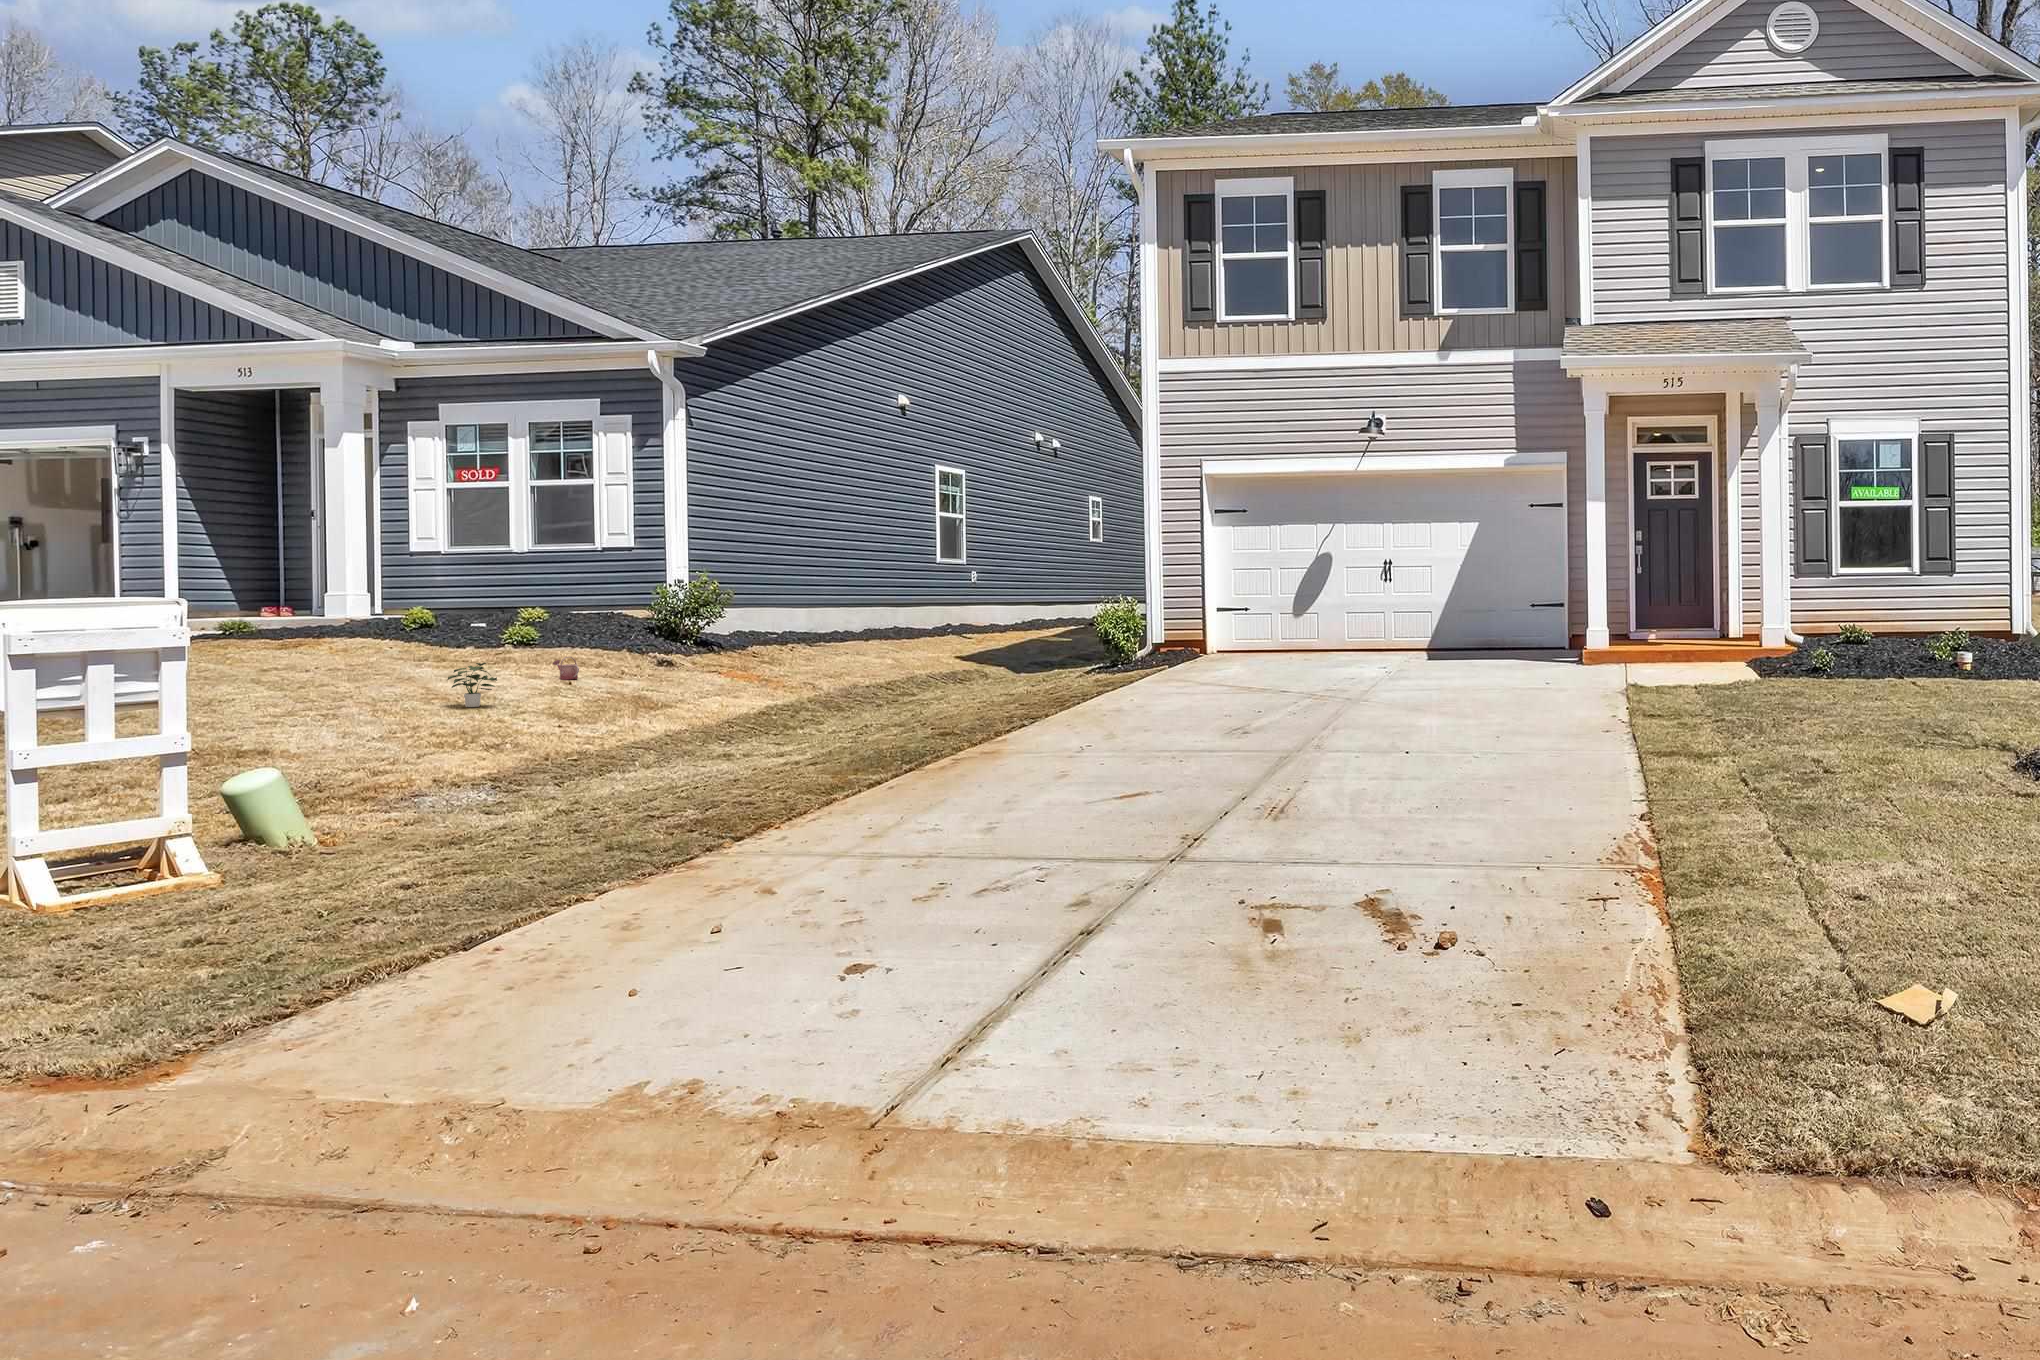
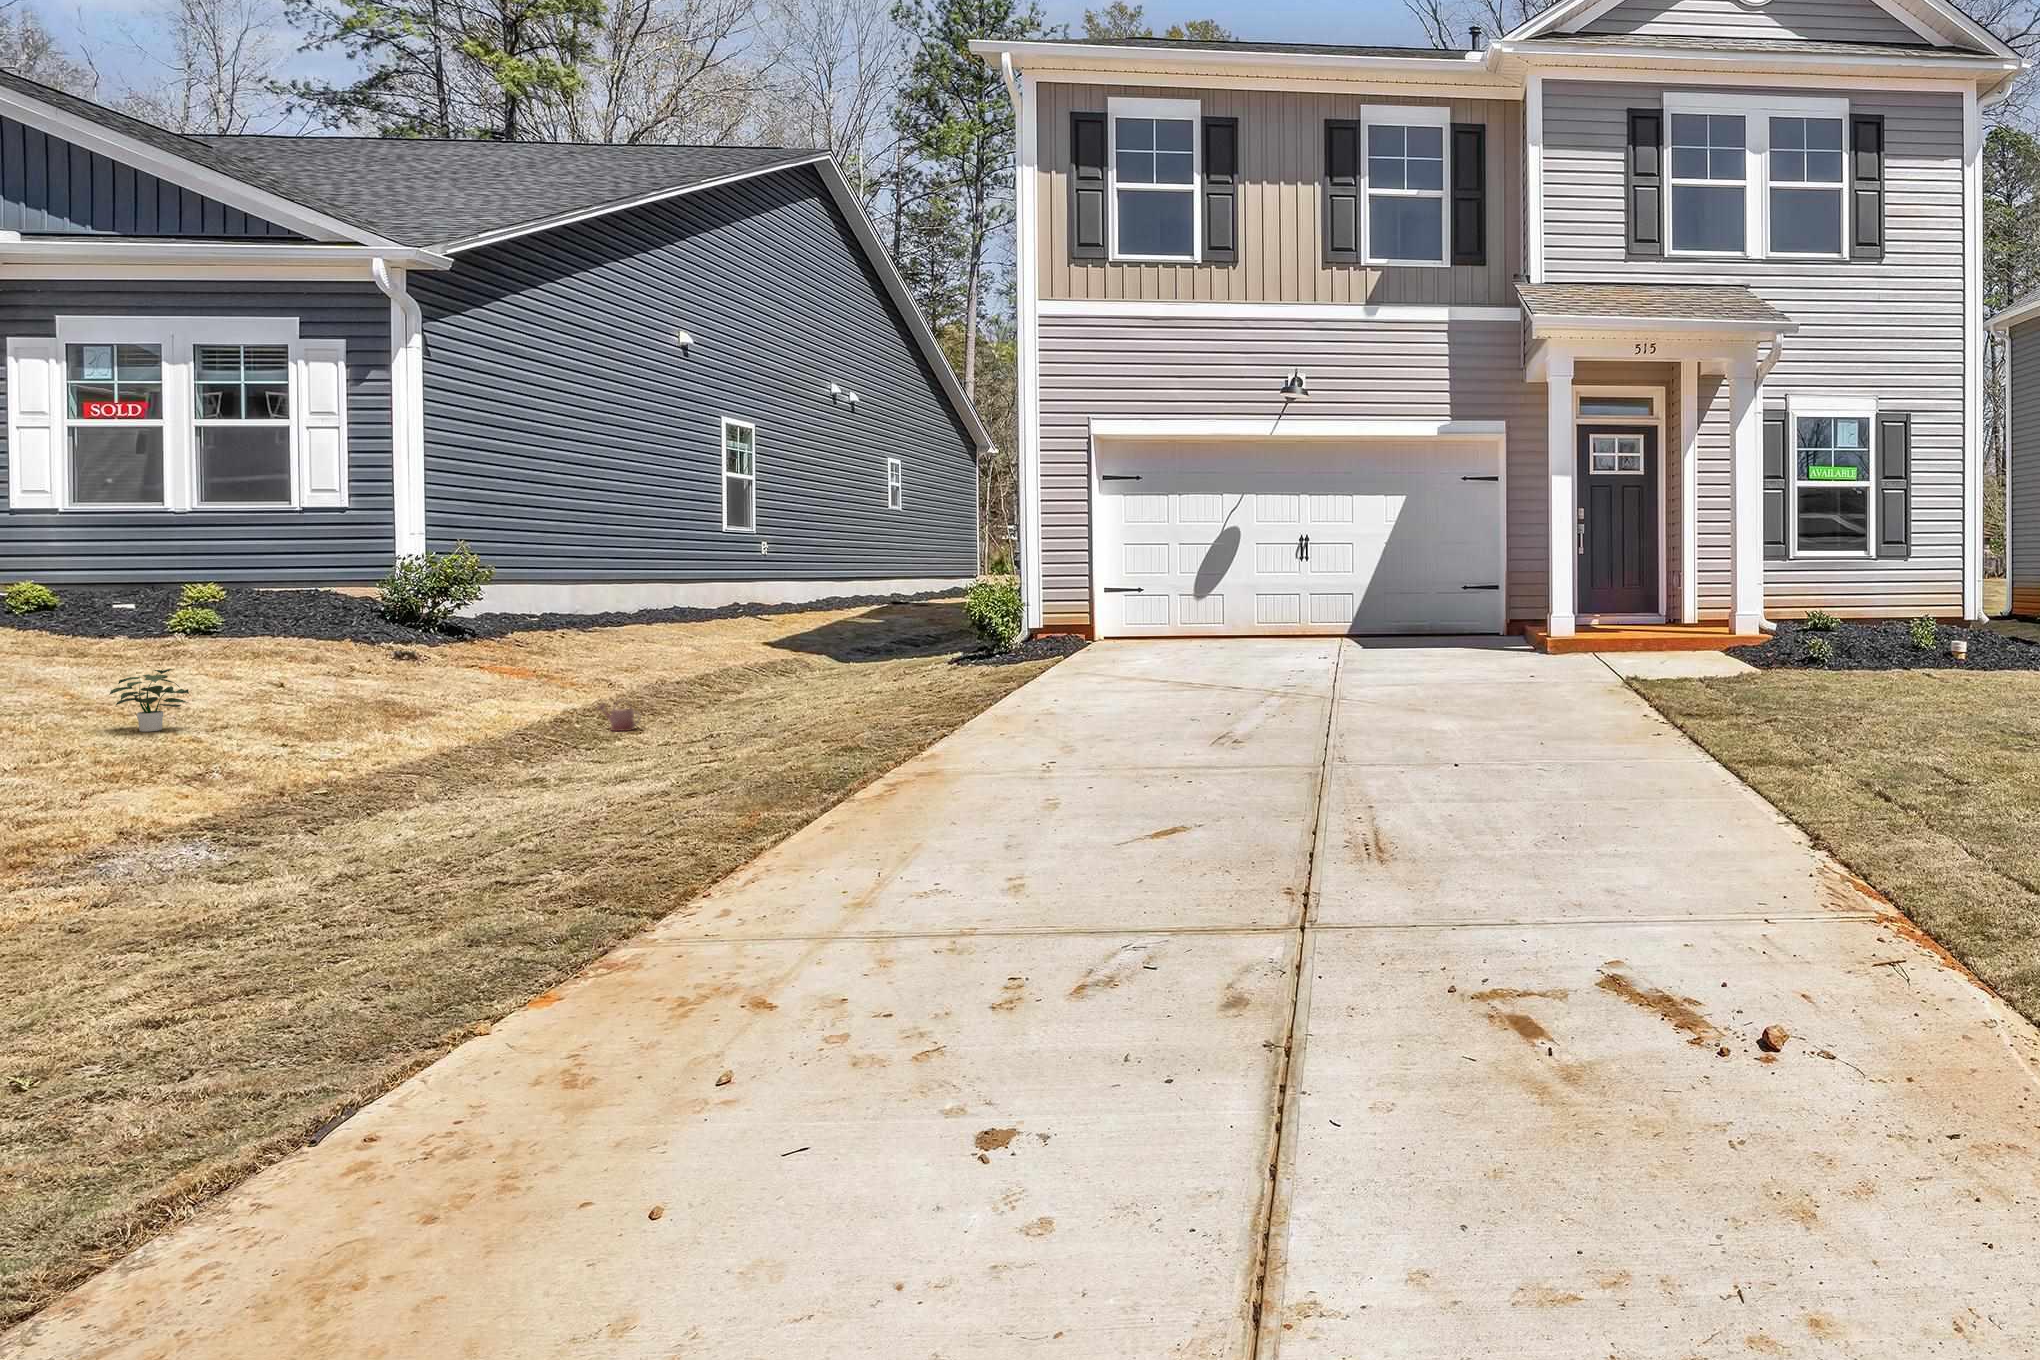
watering can: present [553,657,579,680] -> present [597,701,640,731]

